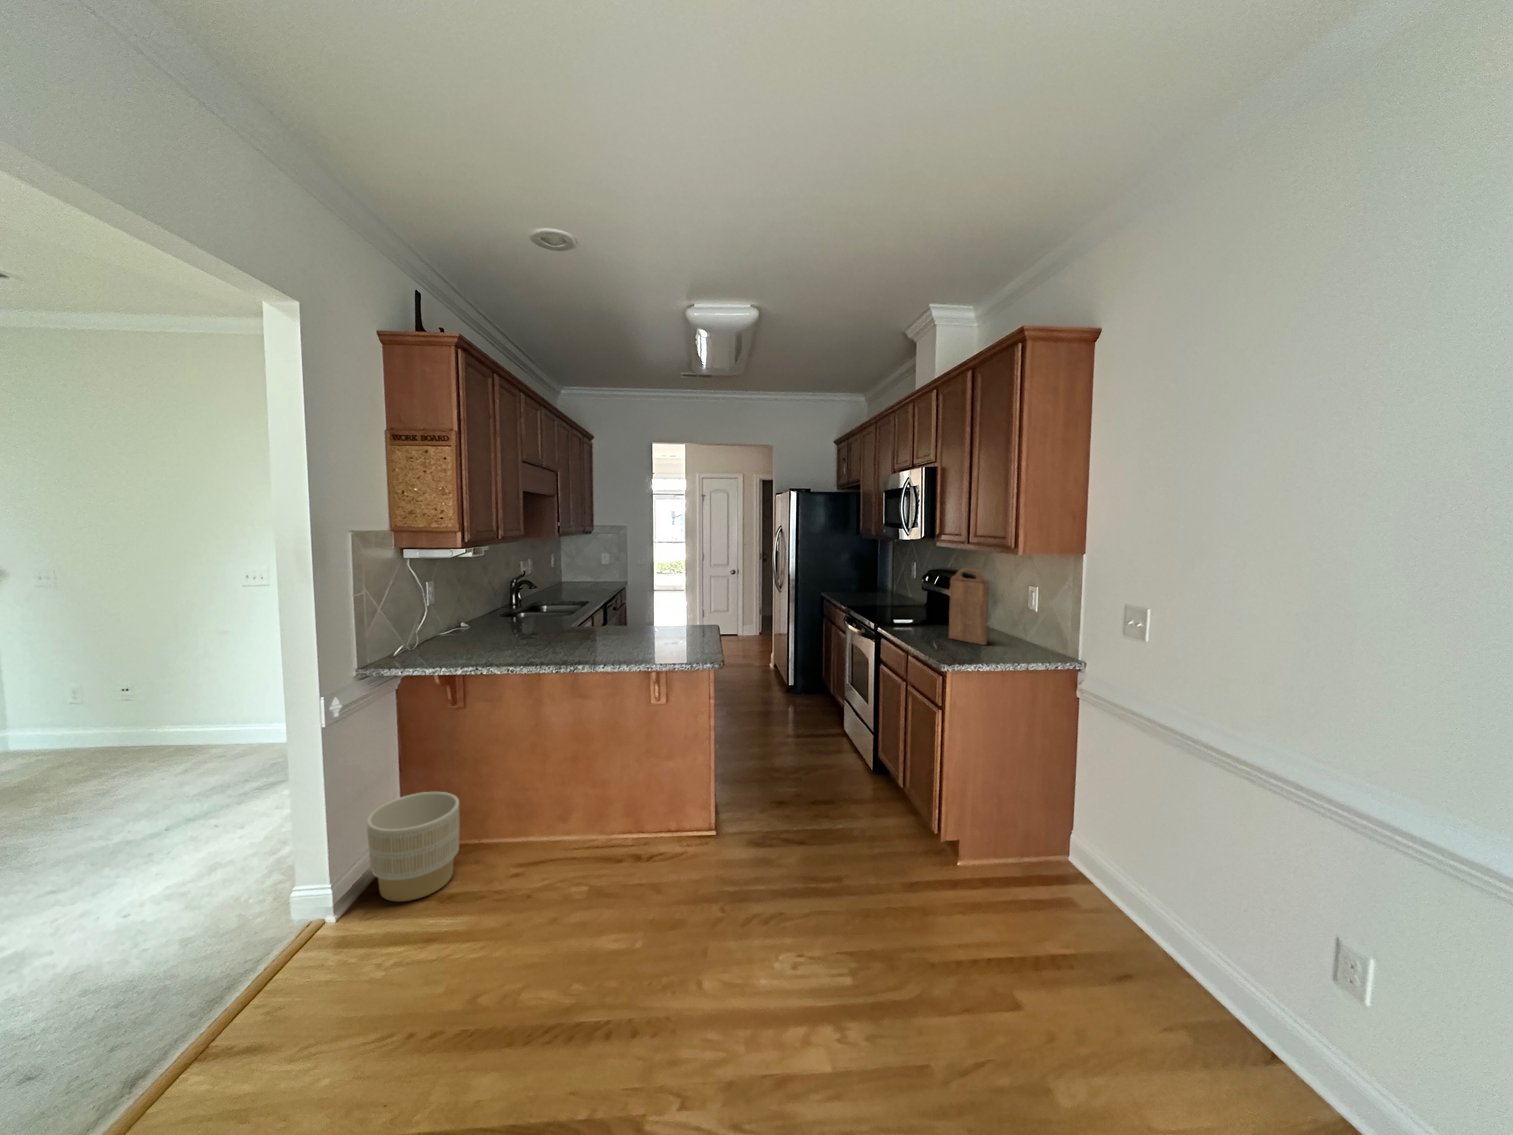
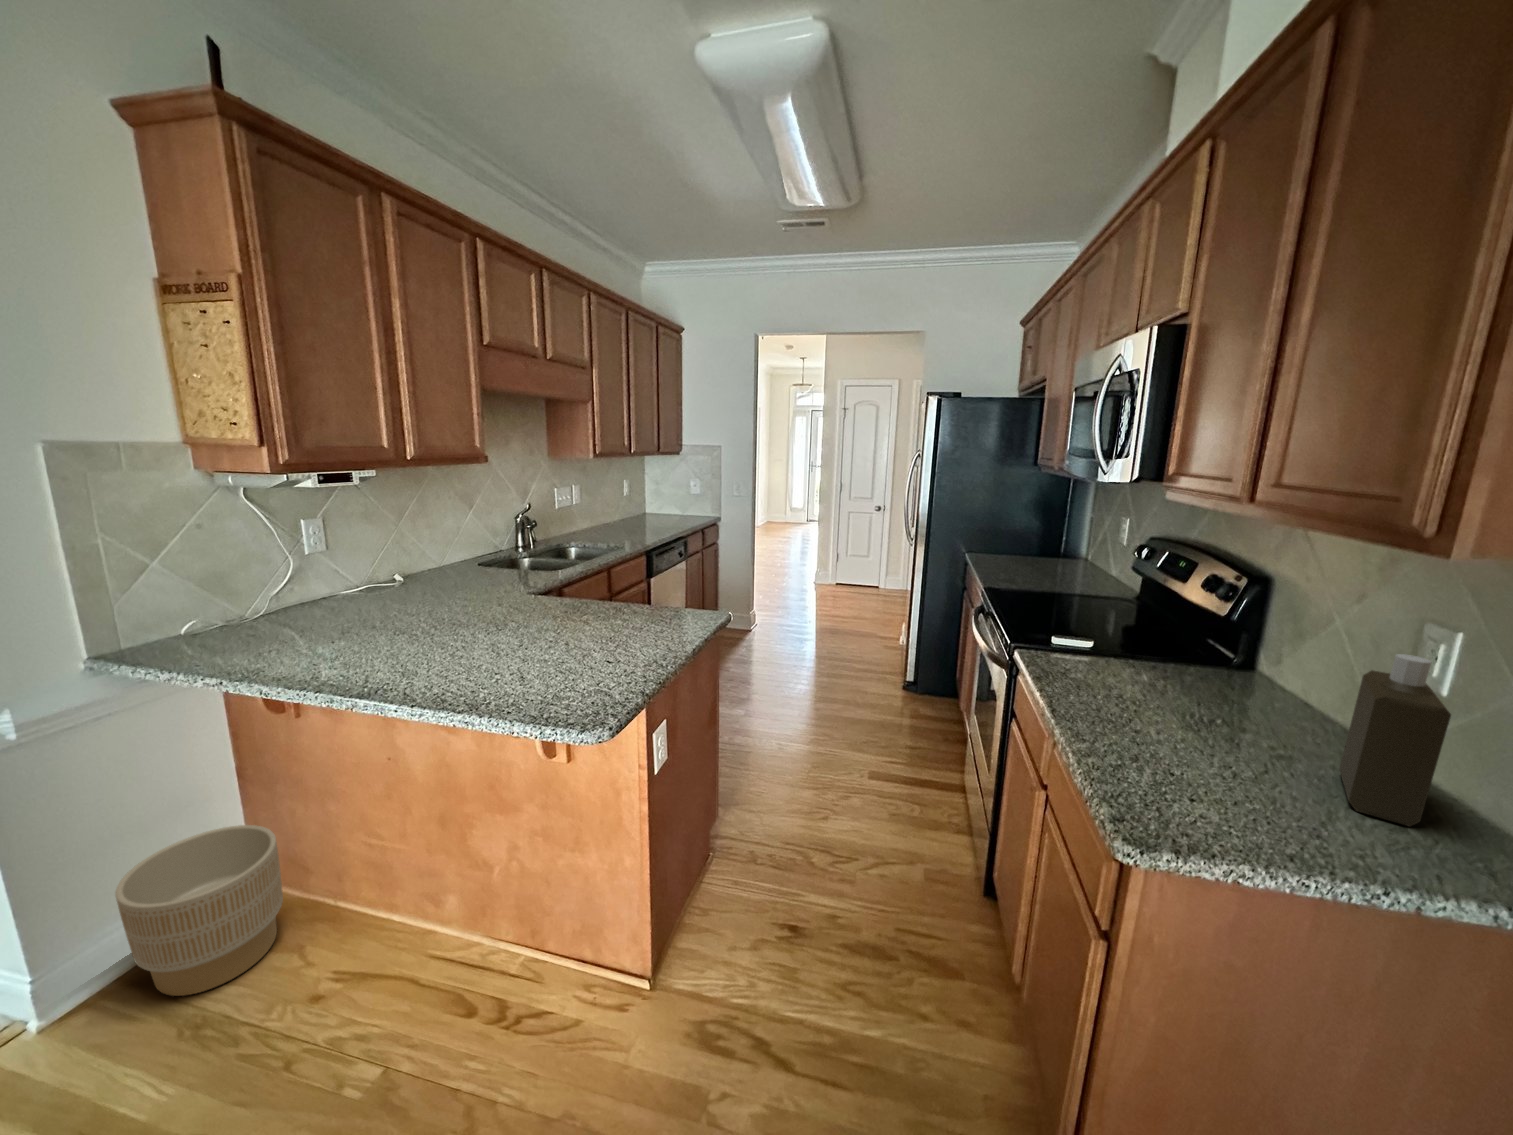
cutting board: present [949,569,989,645] -> none [1163,564,1300,759]
bottle: none [1010,594,1033,653] -> present [1339,654,1451,827]

